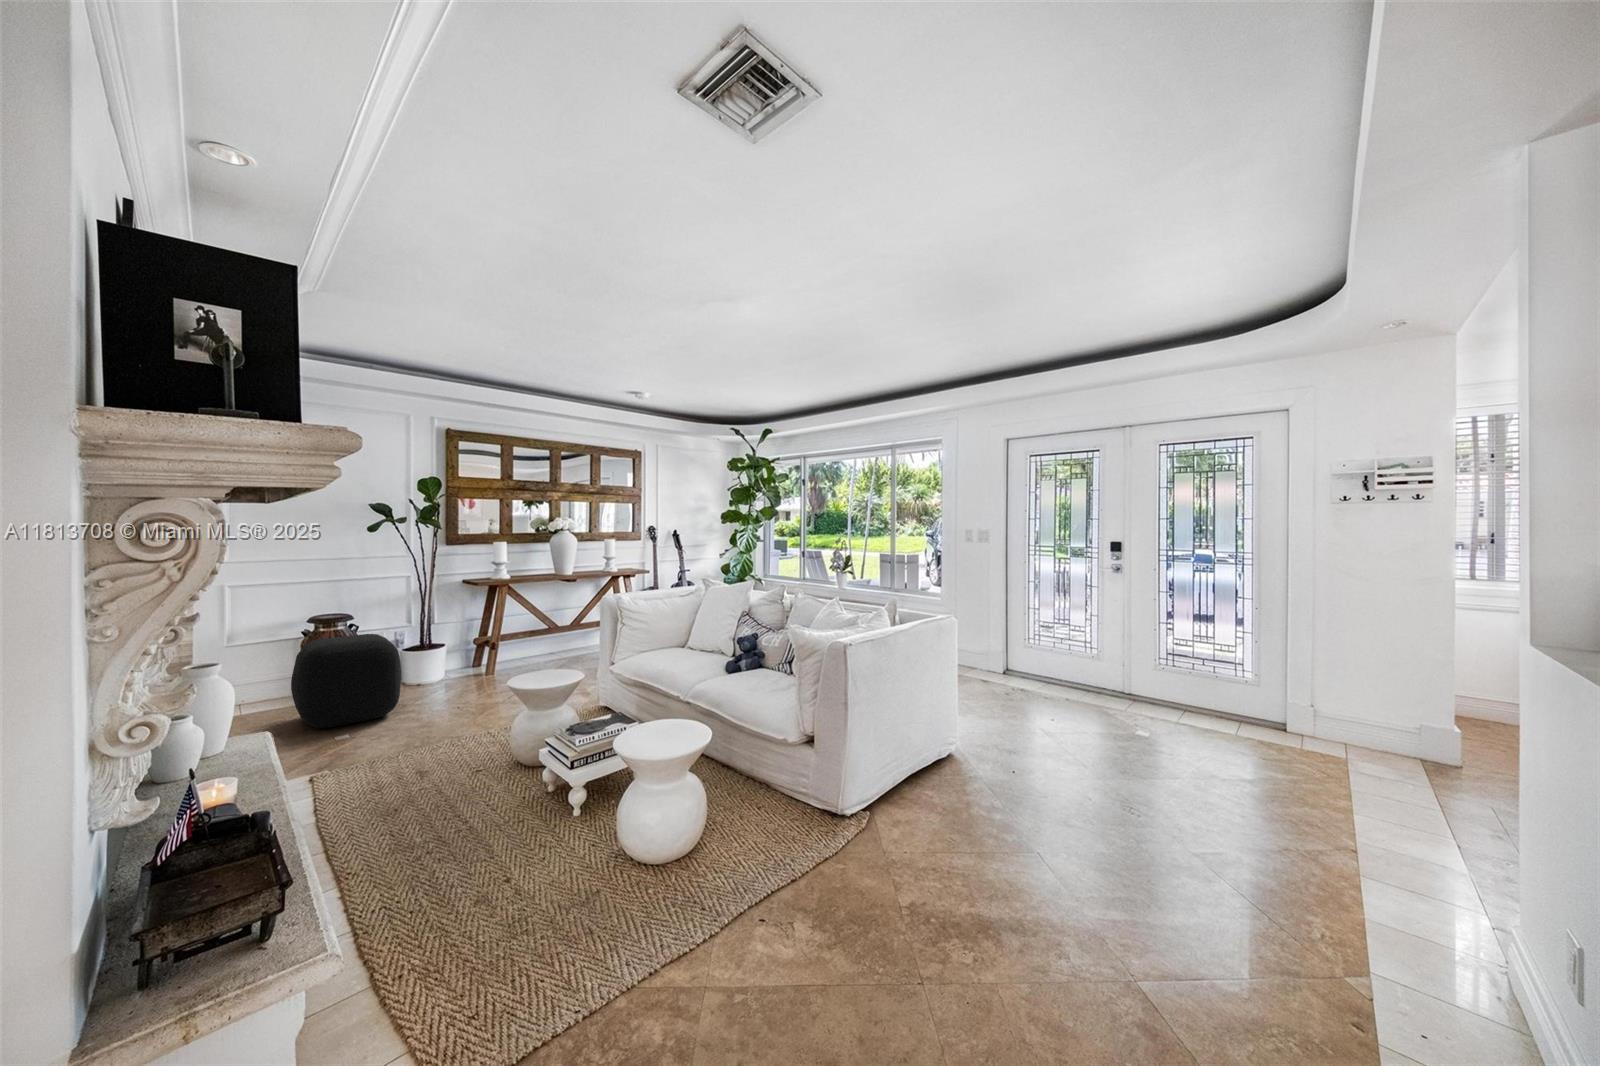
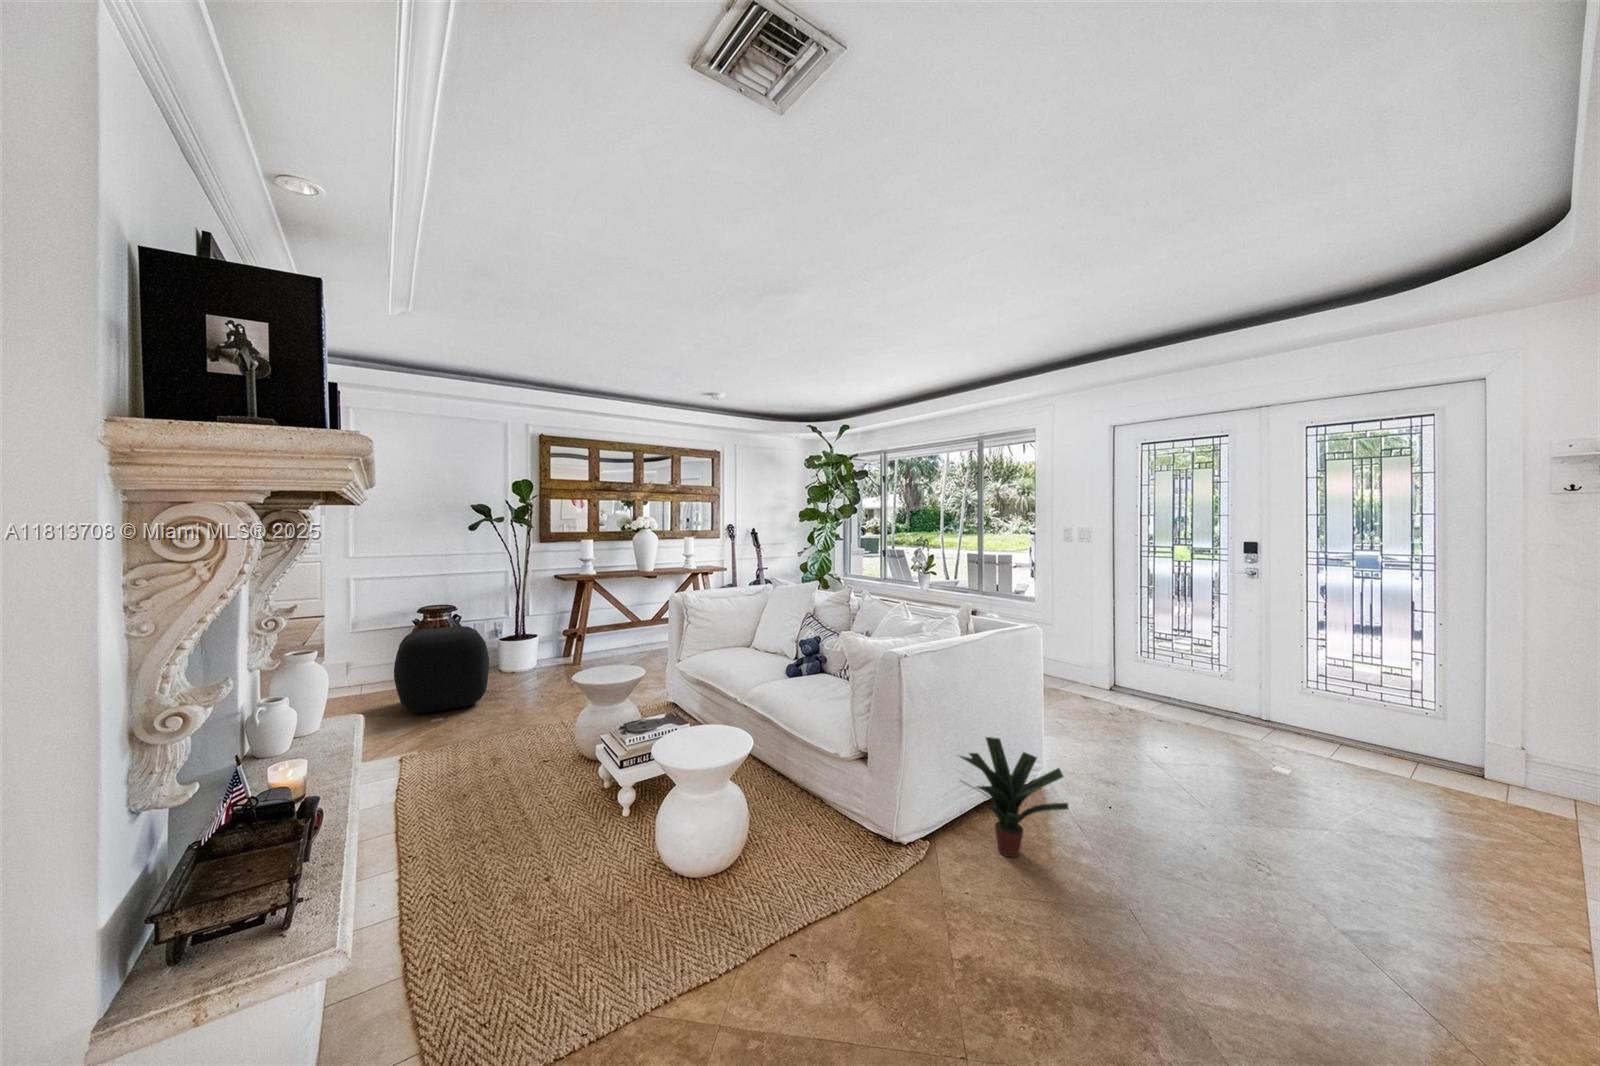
potted plant: none [887,716,988,820] -> present [960,737,1068,857]

